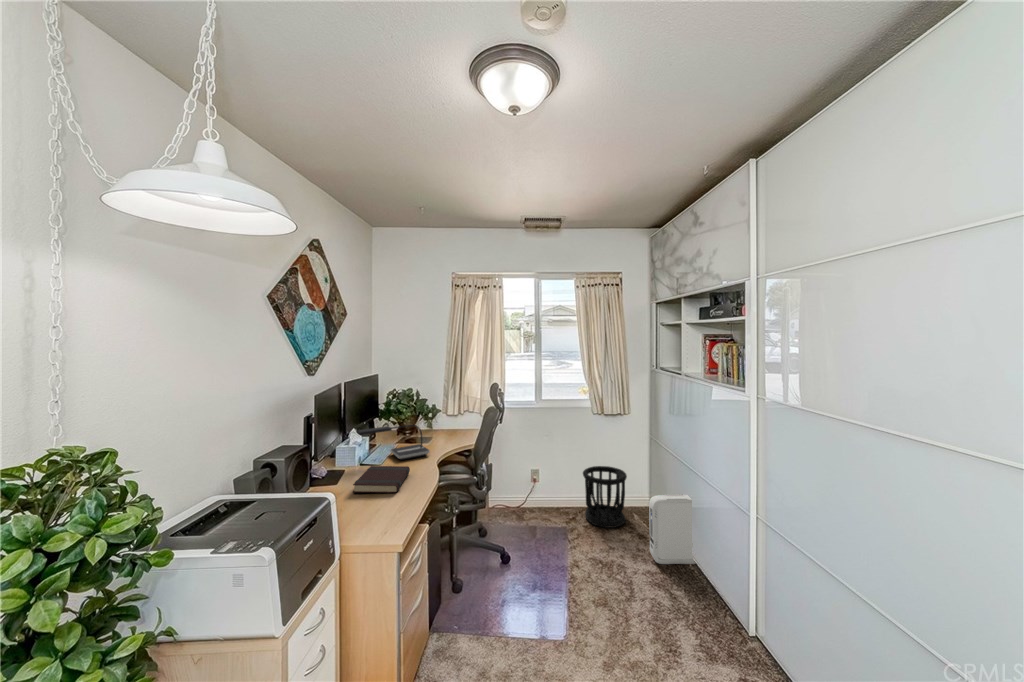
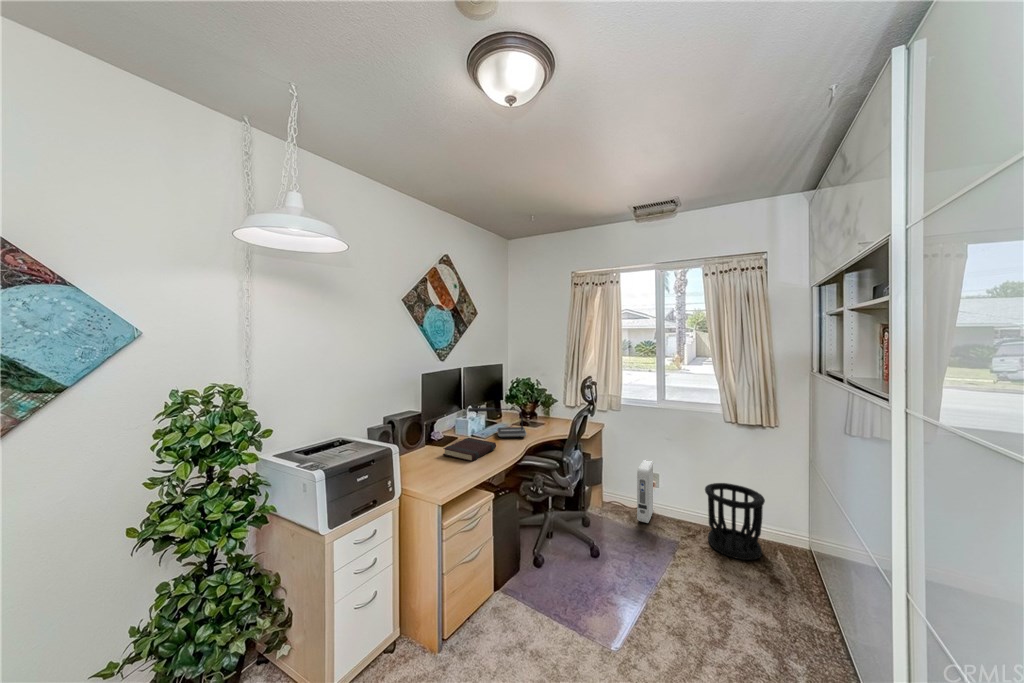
air purifier: present [649,494,695,564] -> present [637,460,654,523]

